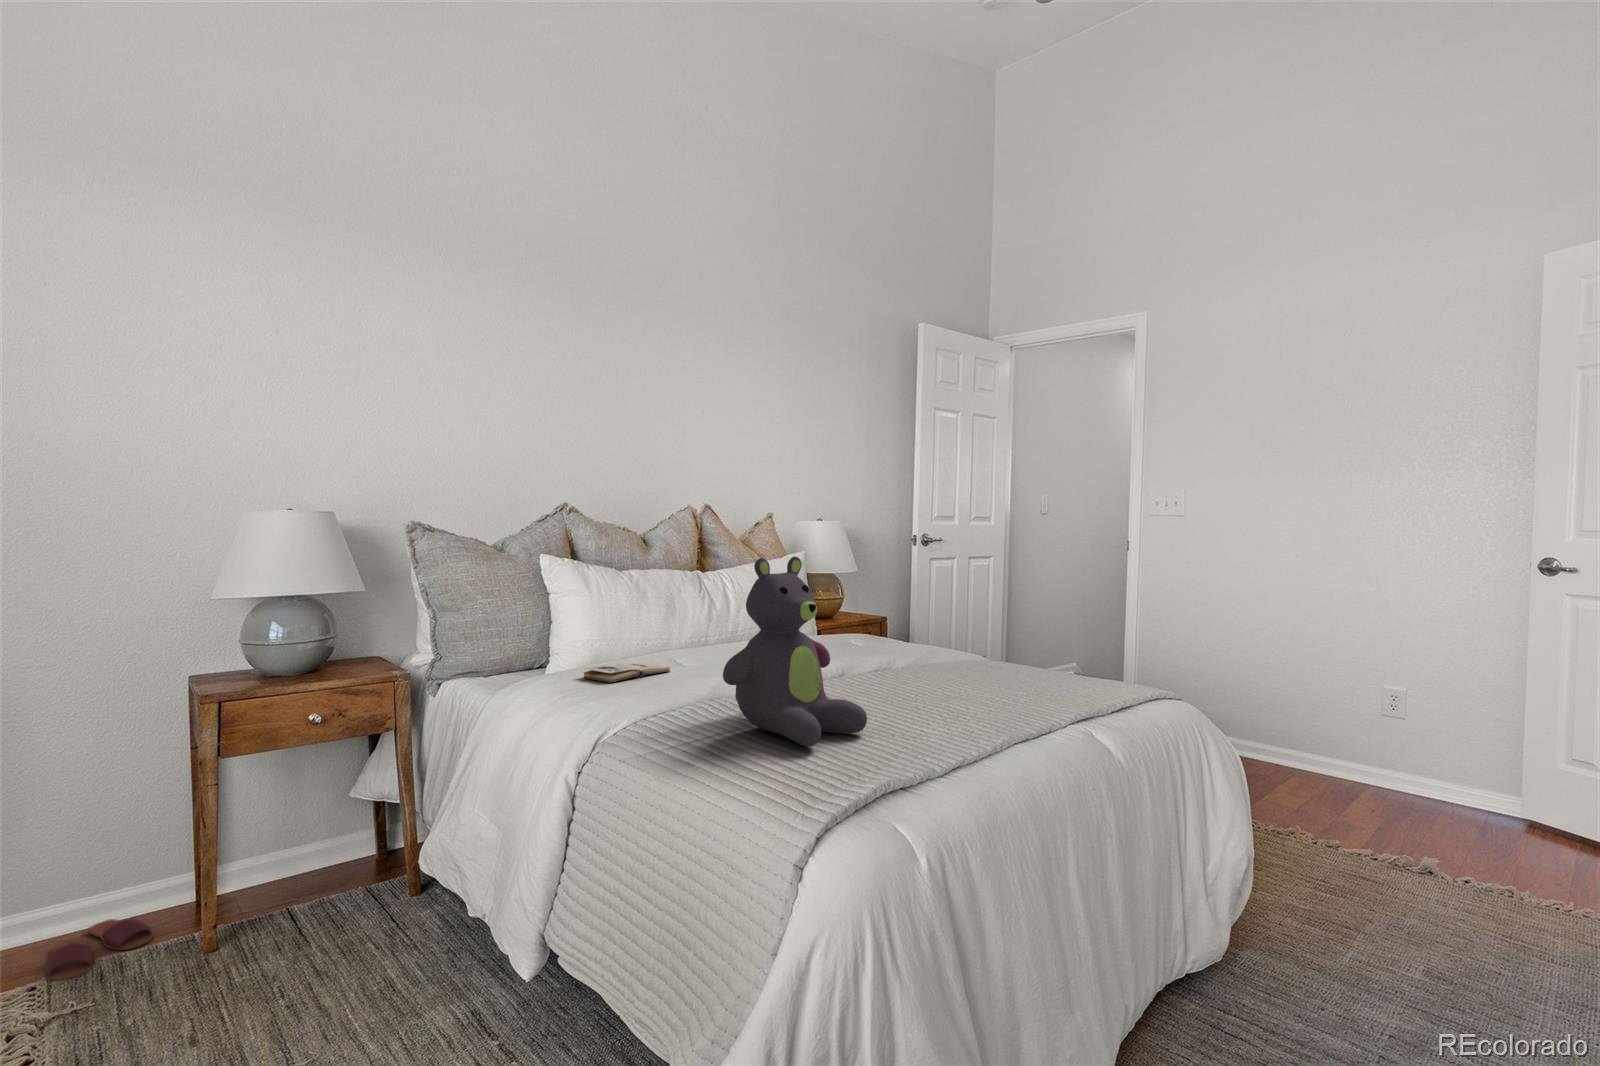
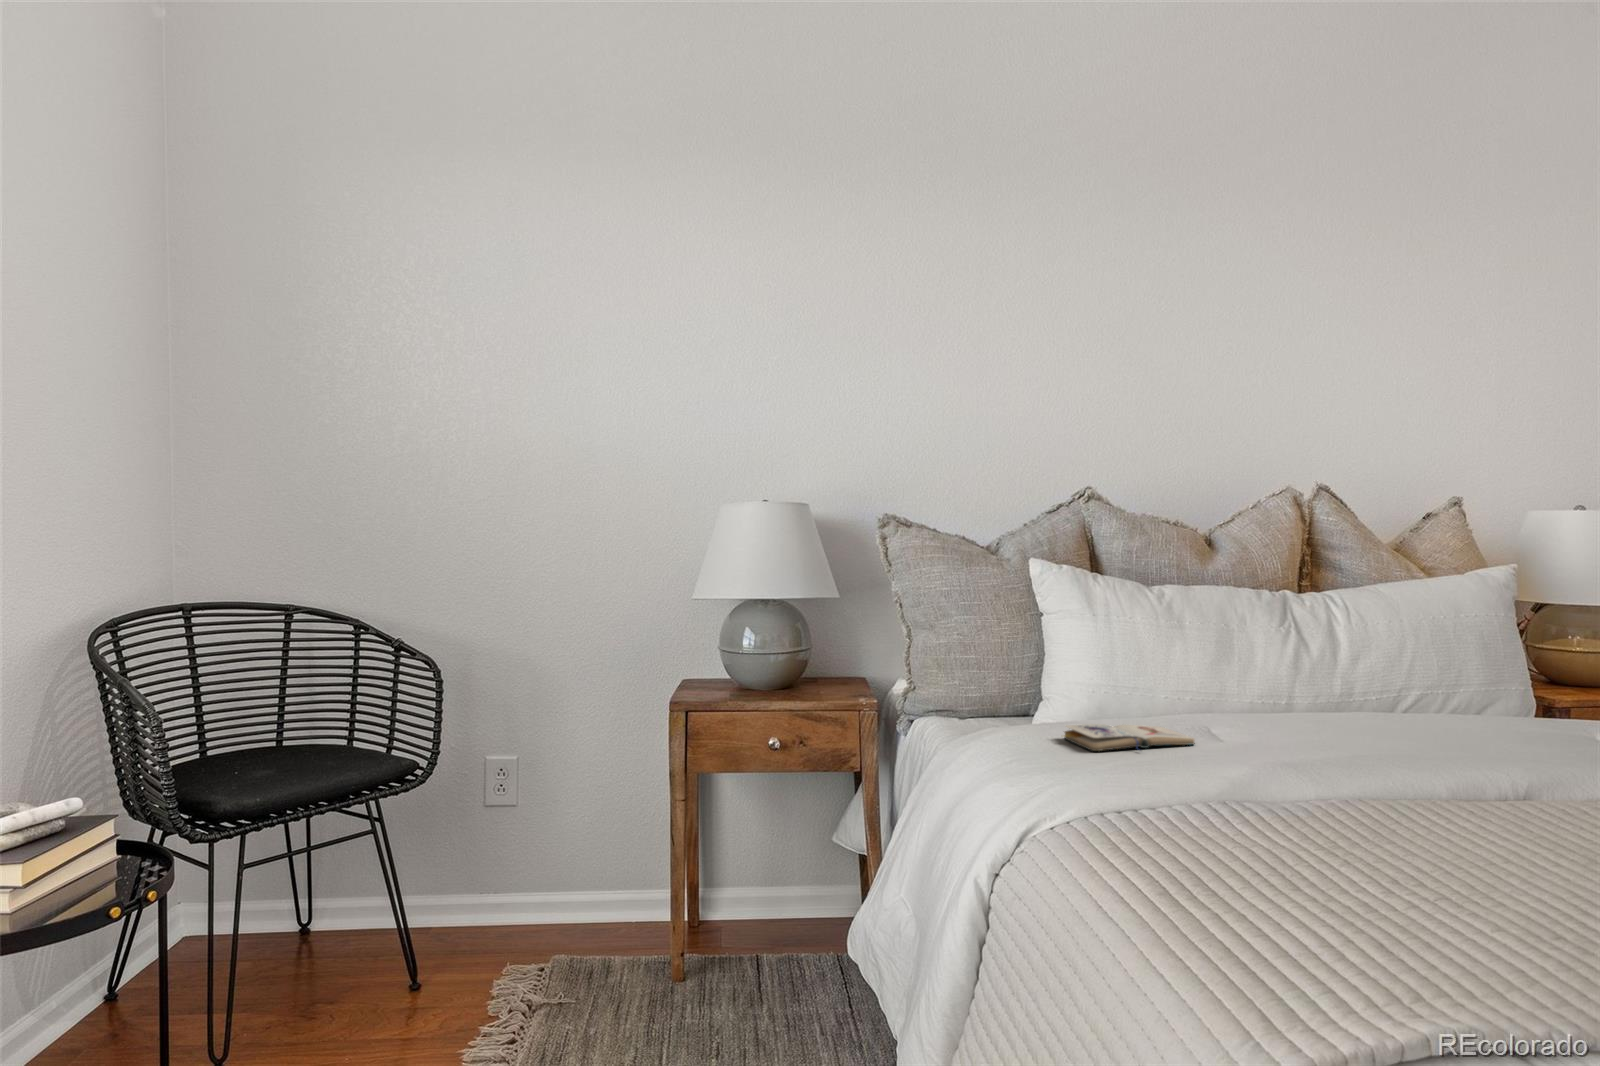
stuffed bear: present [723,556,867,746] -> none [1201,587,1475,915]
slippers: present [43,919,153,980] -> none [554,920,641,971]

